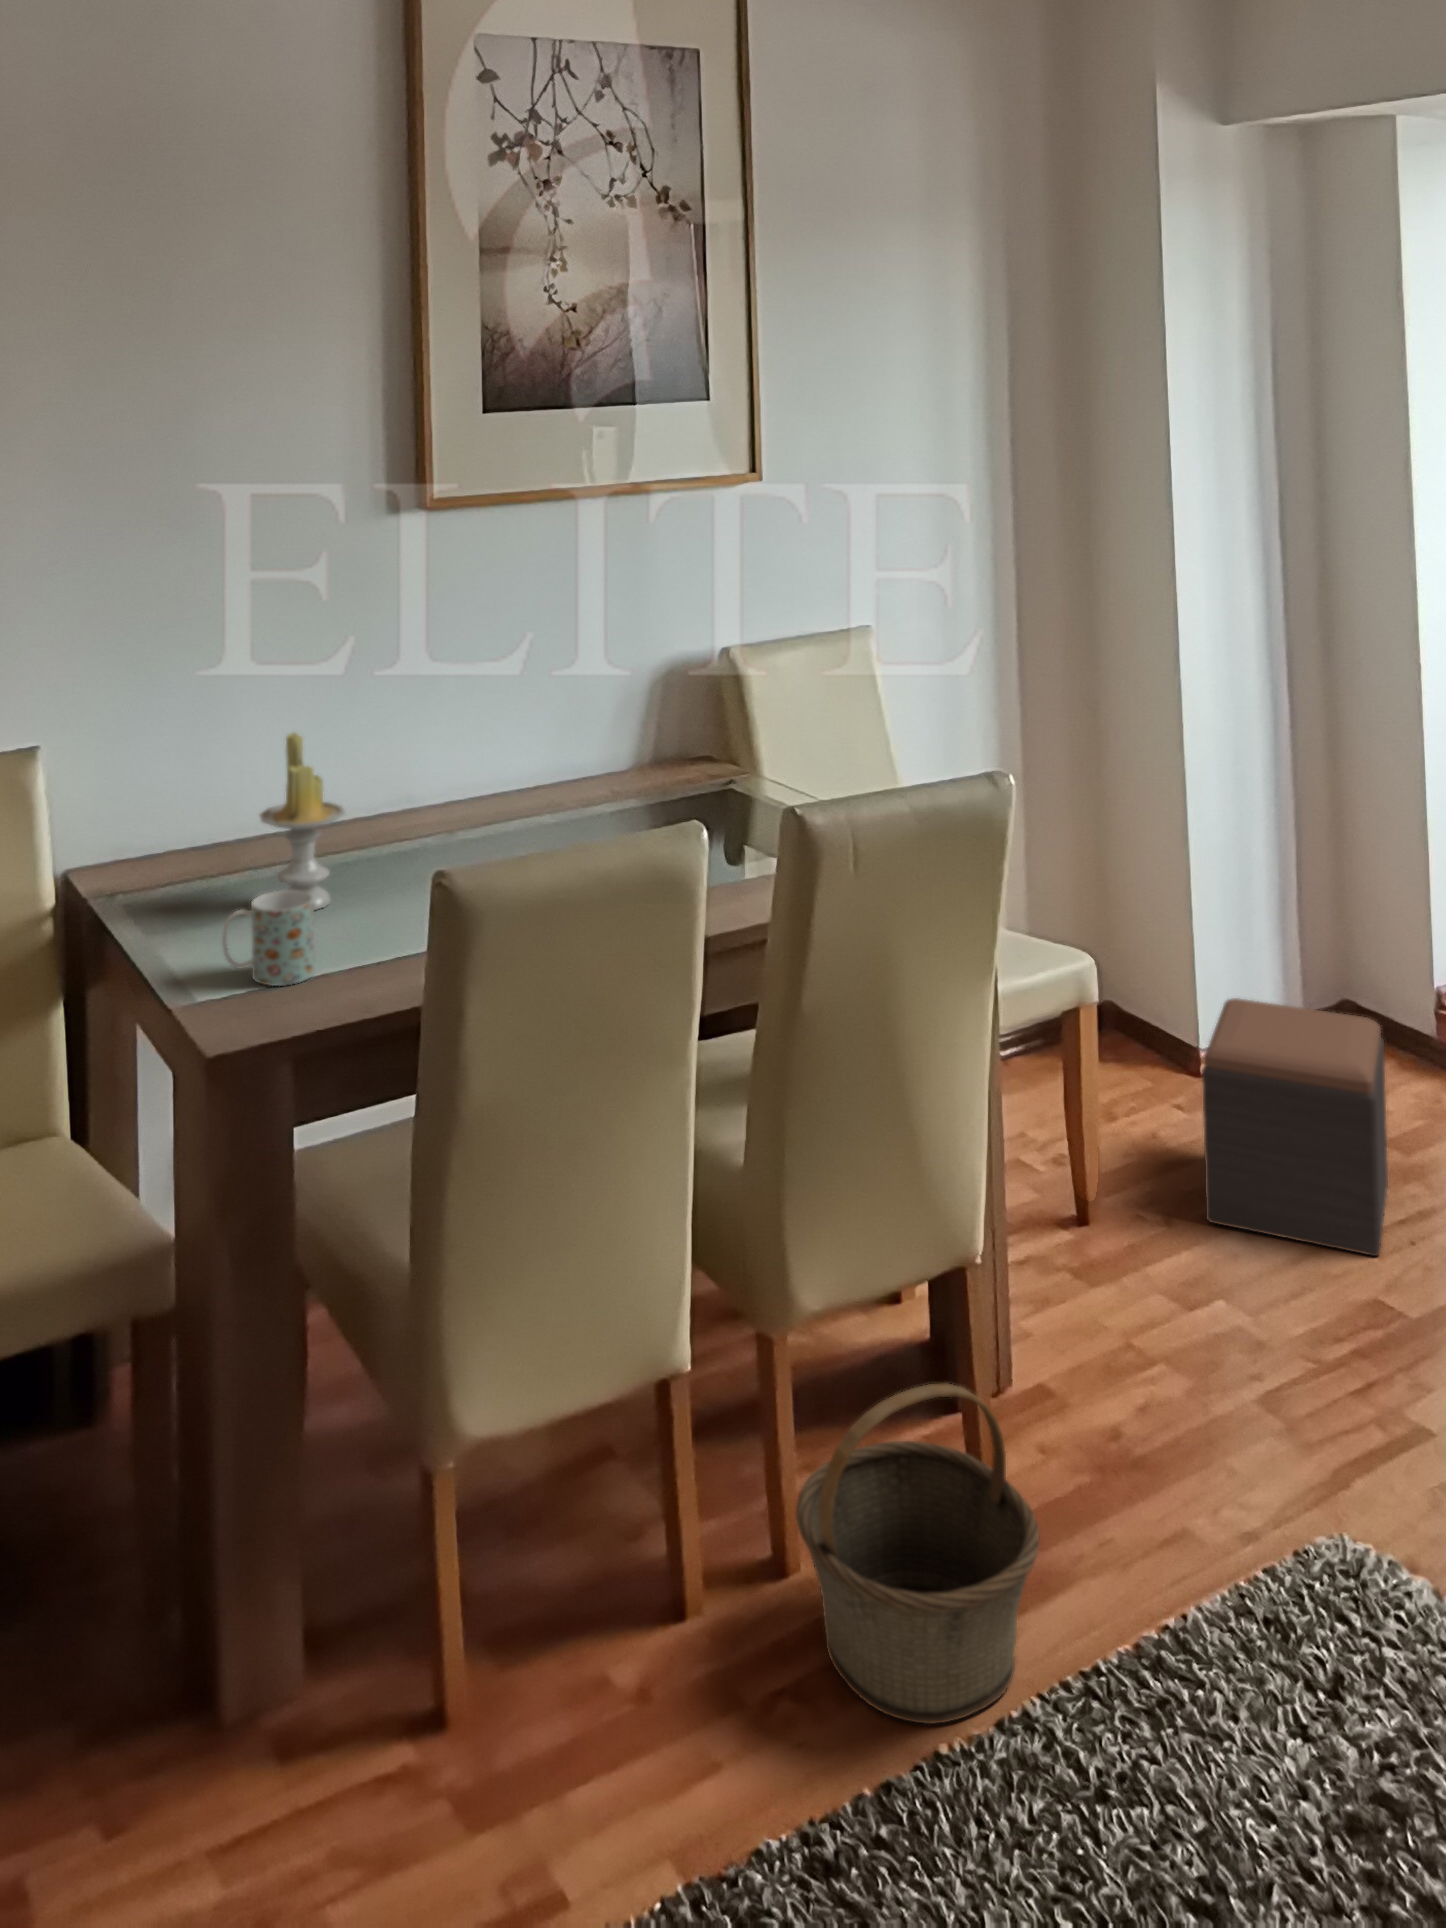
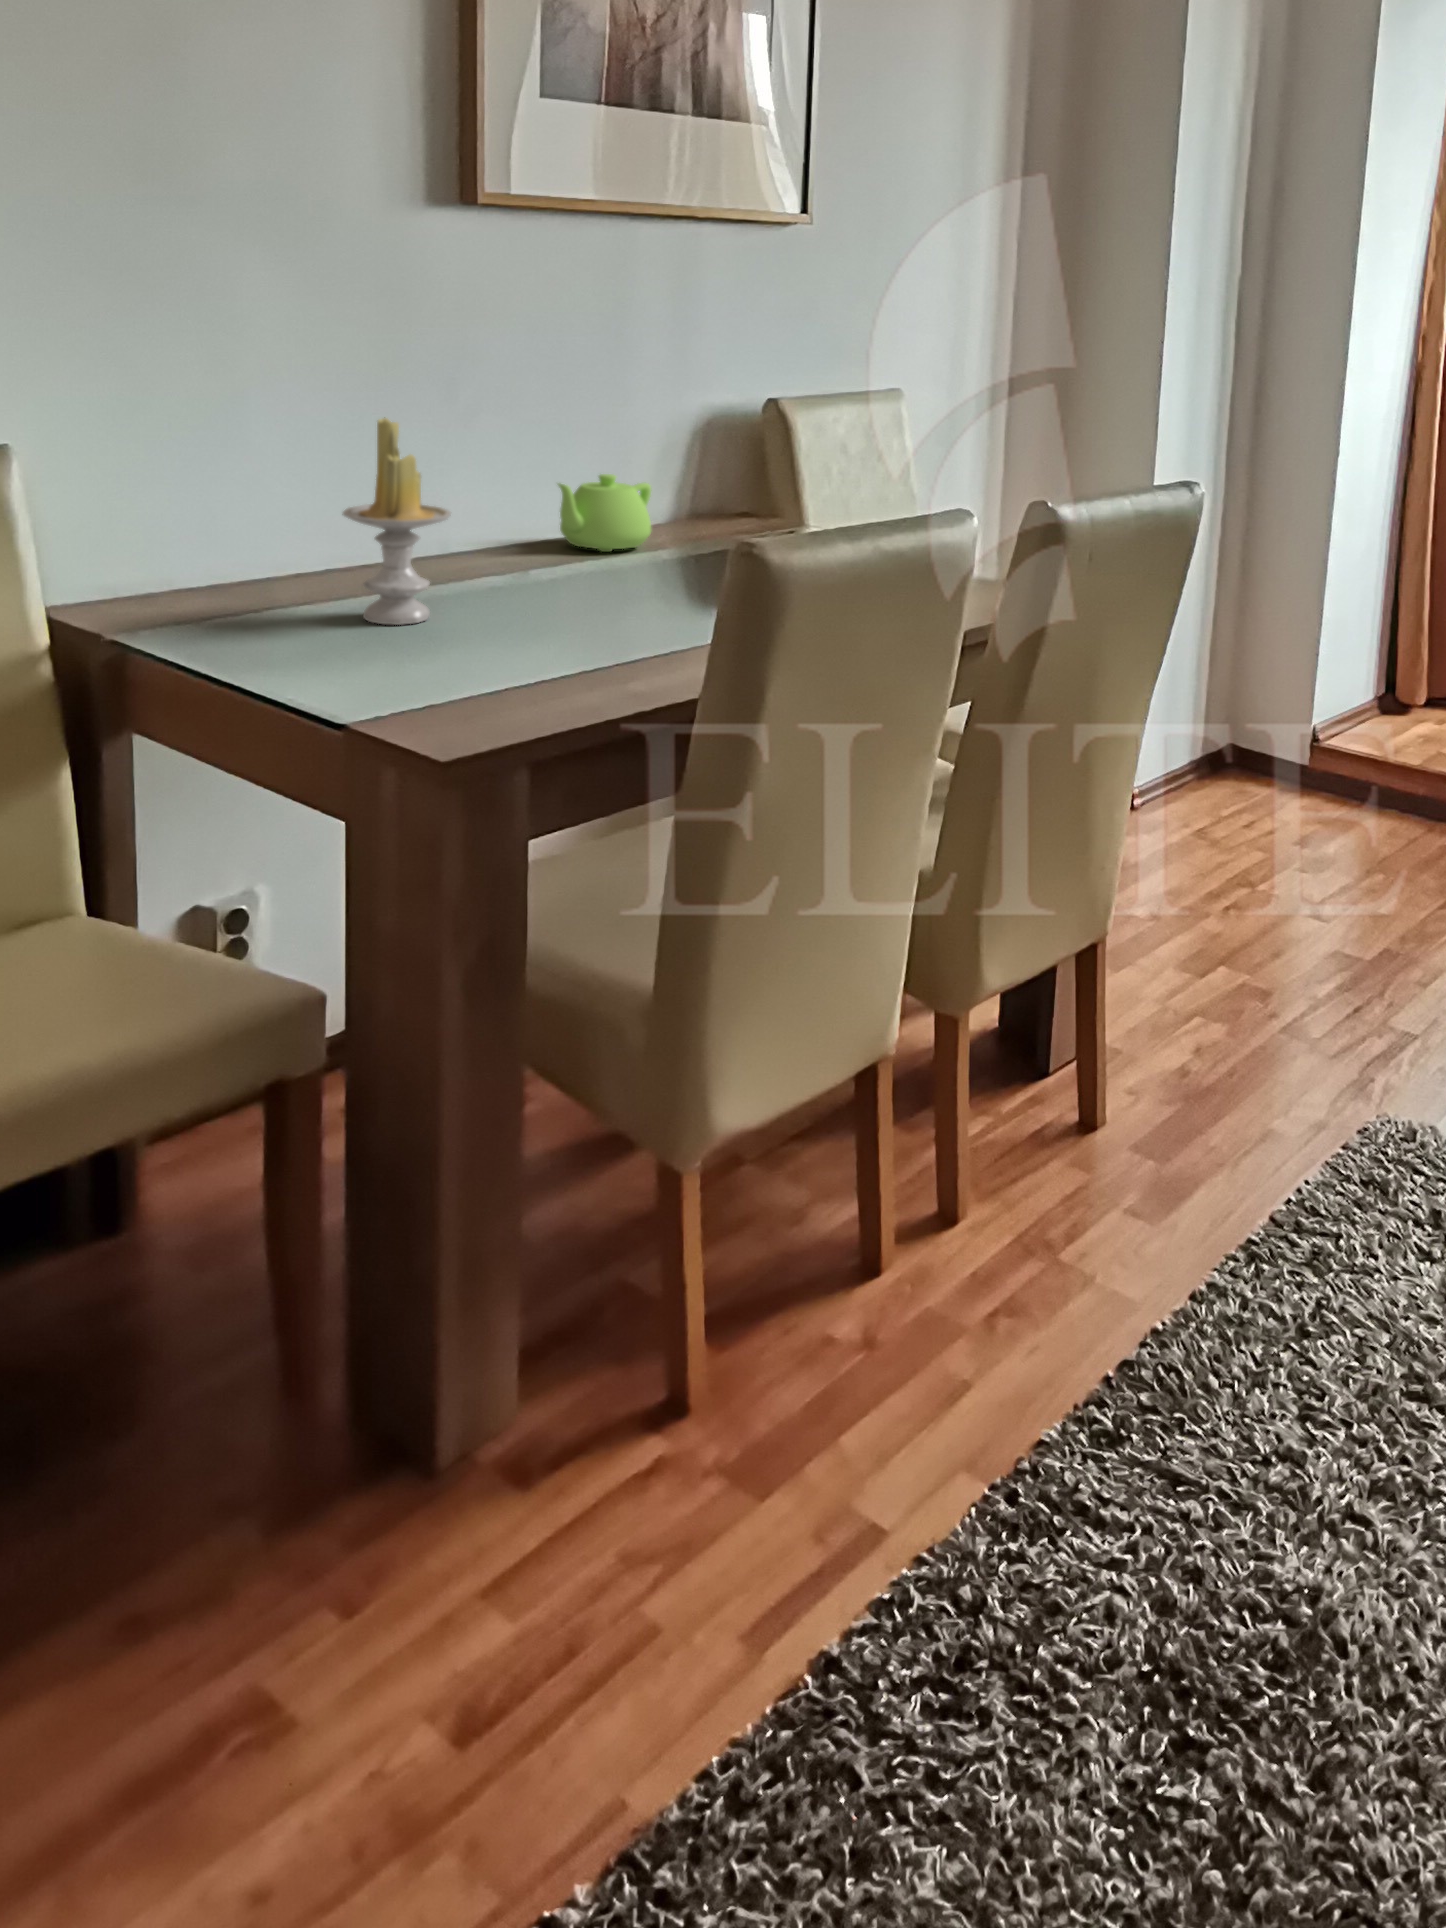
teapot: none [490,748,588,823] -> present [558,474,651,552]
mug: present [222,890,315,986] -> none [365,582,479,686]
footstool: present [1202,998,1388,1256] -> none [1180,723,1343,920]
basket: present [796,1384,1040,1724] -> none [1001,1026,1230,1313]

